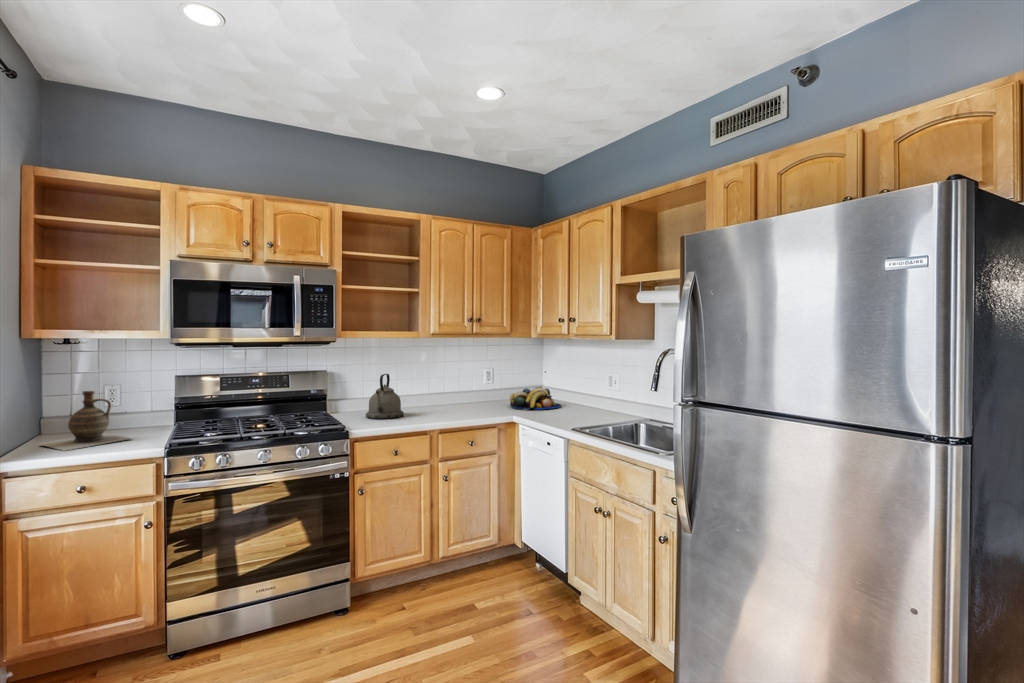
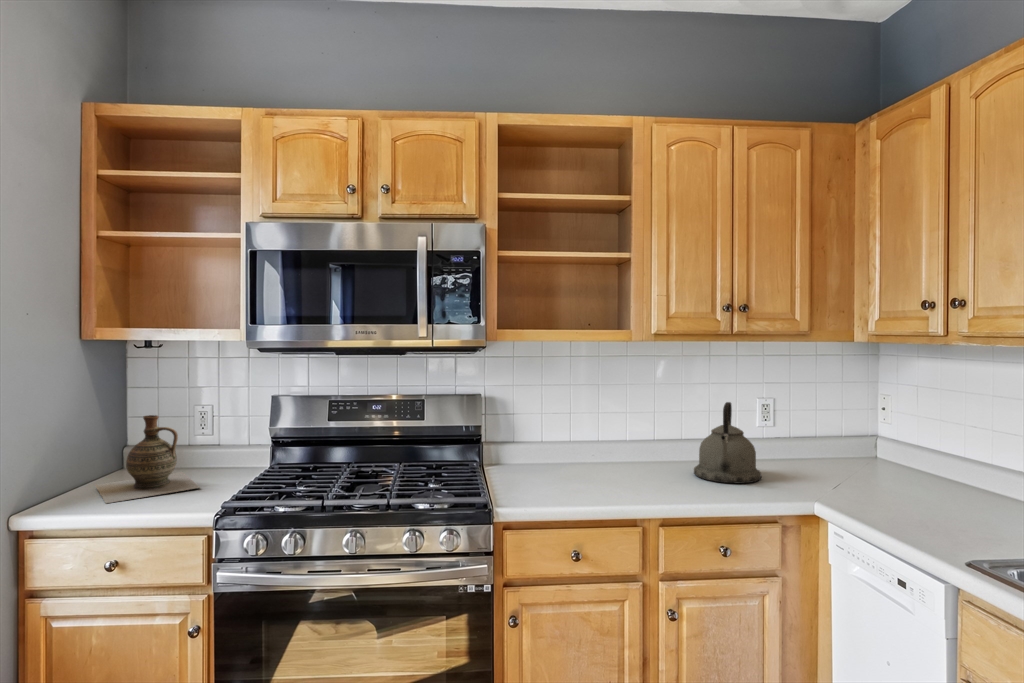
kettle: present [366,374,404,419] -> present [694,402,761,483]
fruit bowl: present [510,387,561,410] -> none [804,438,923,489]

